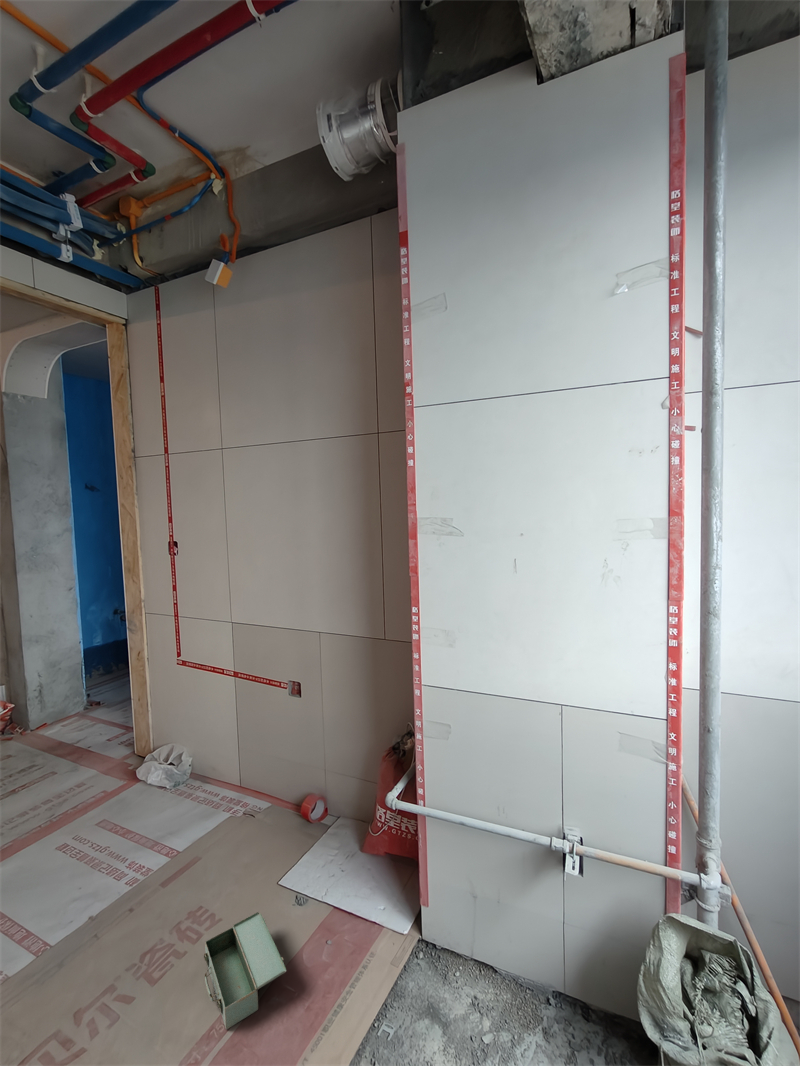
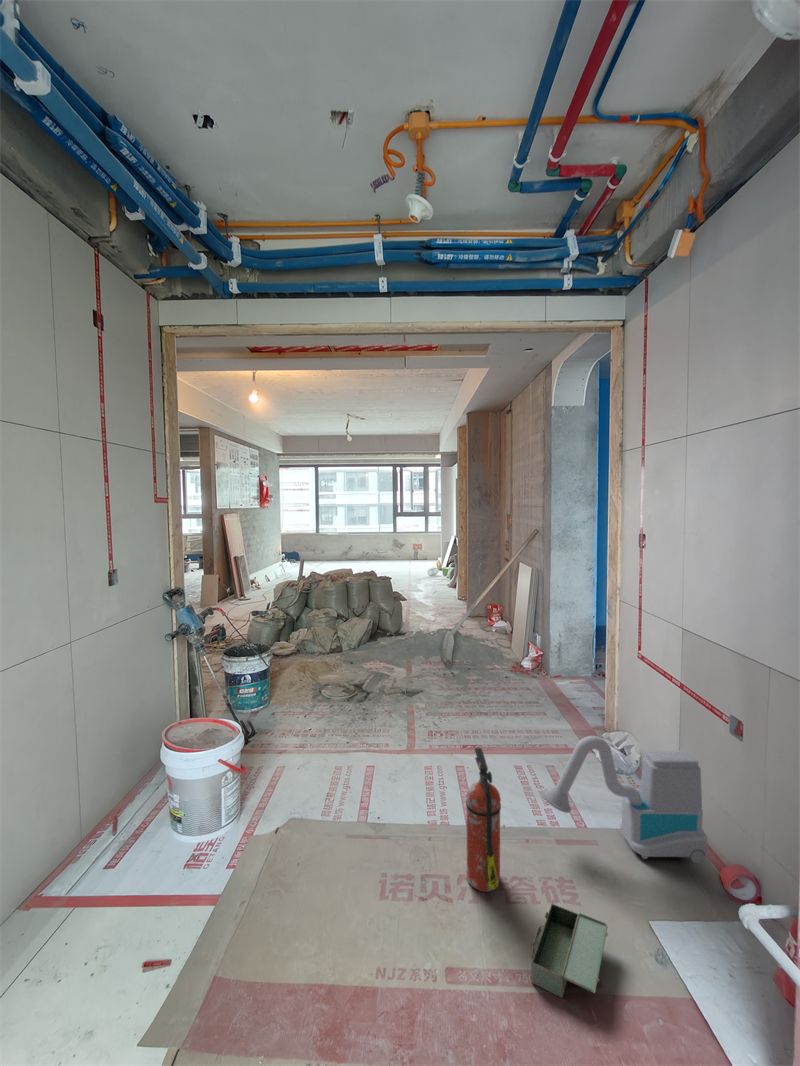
vacuum cleaner: none [141,727,281,851] -> present [542,736,707,863]
fire extinguisher: none [66,838,136,1020] -> present [466,748,501,892]

